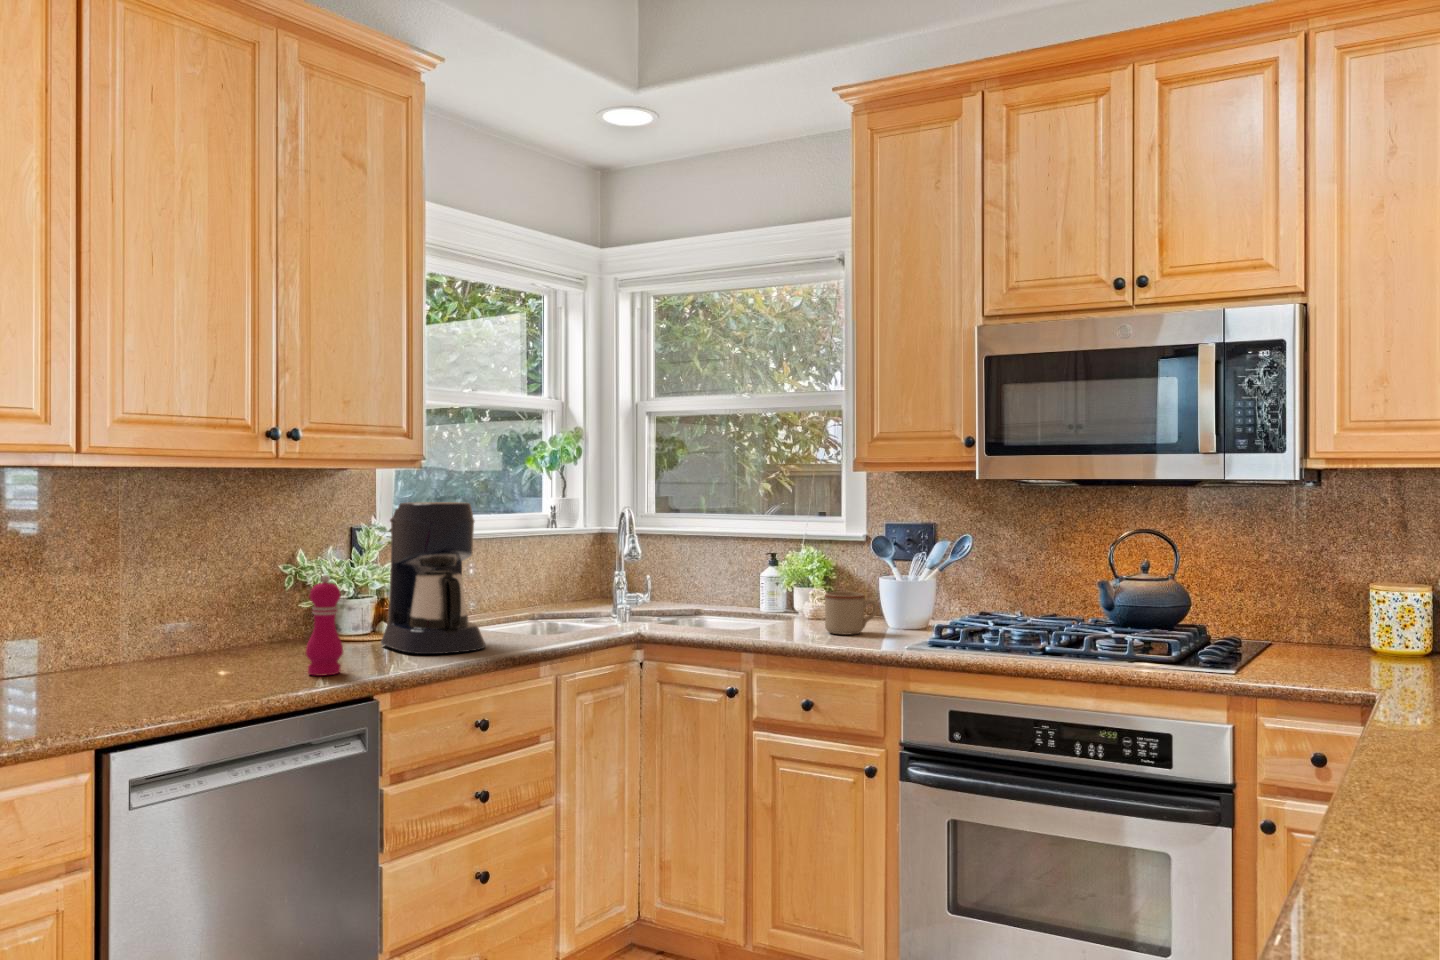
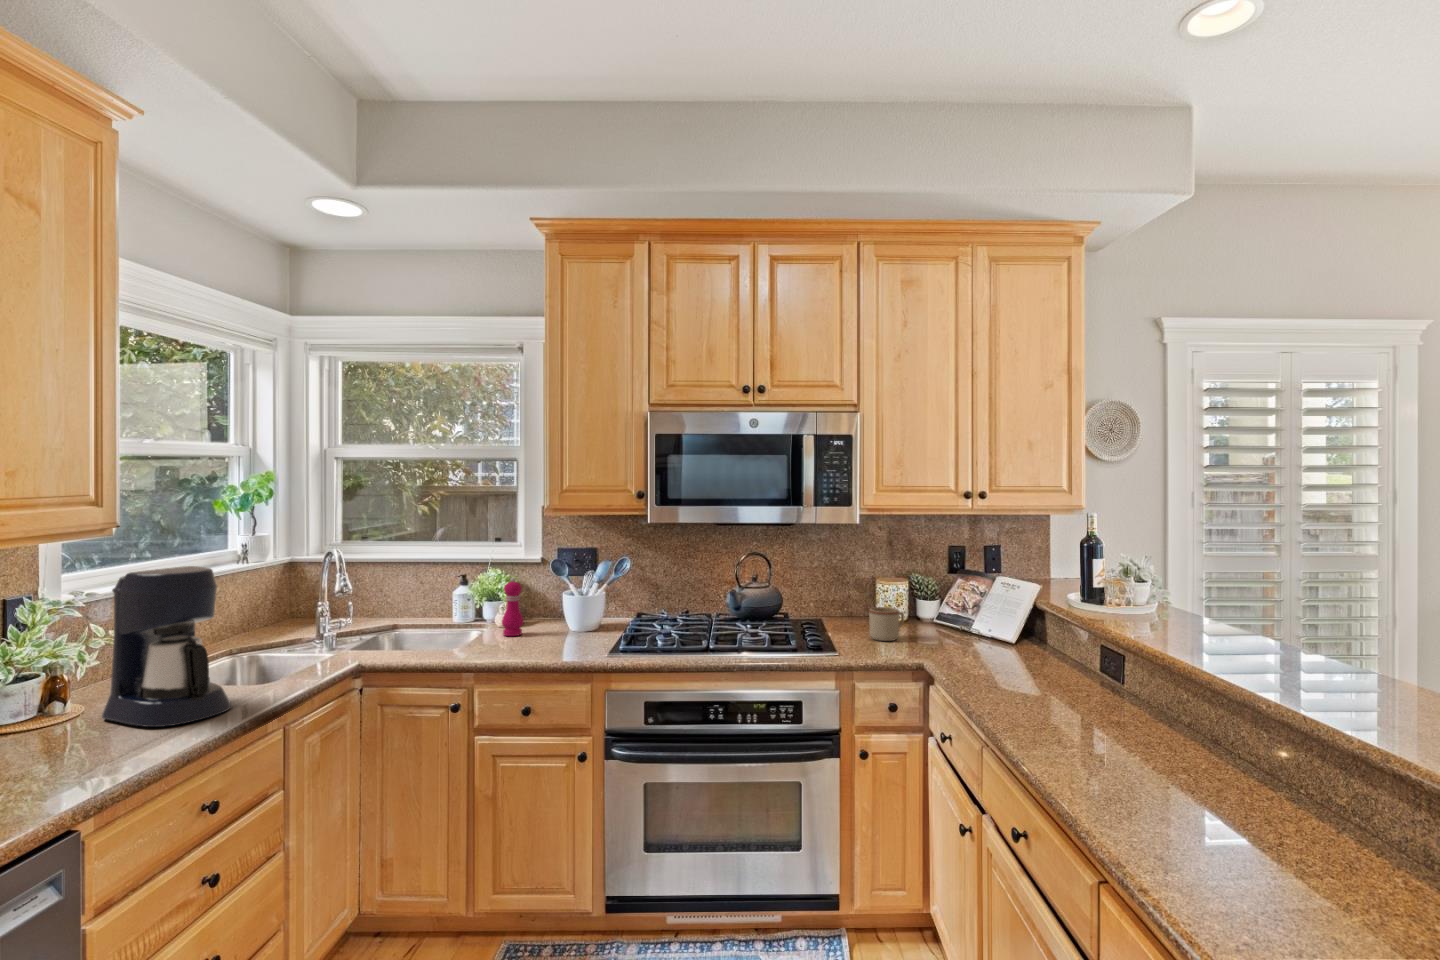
pepper mill: present [306,575,343,676] -> present [502,577,523,636]
mug: present [825,592,877,635] -> present [869,607,904,641]

